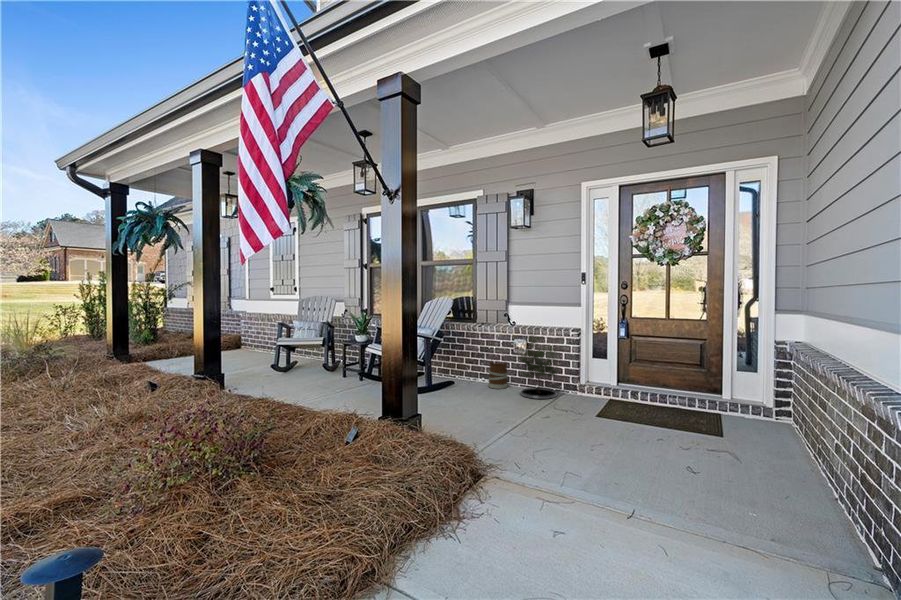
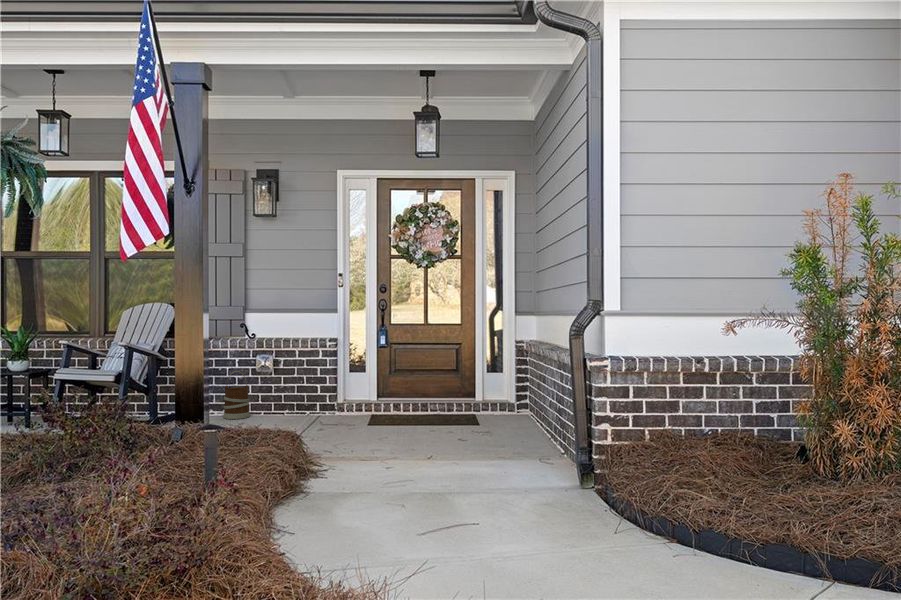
potted tree: present [520,331,559,399] -> none [268,339,319,422]

